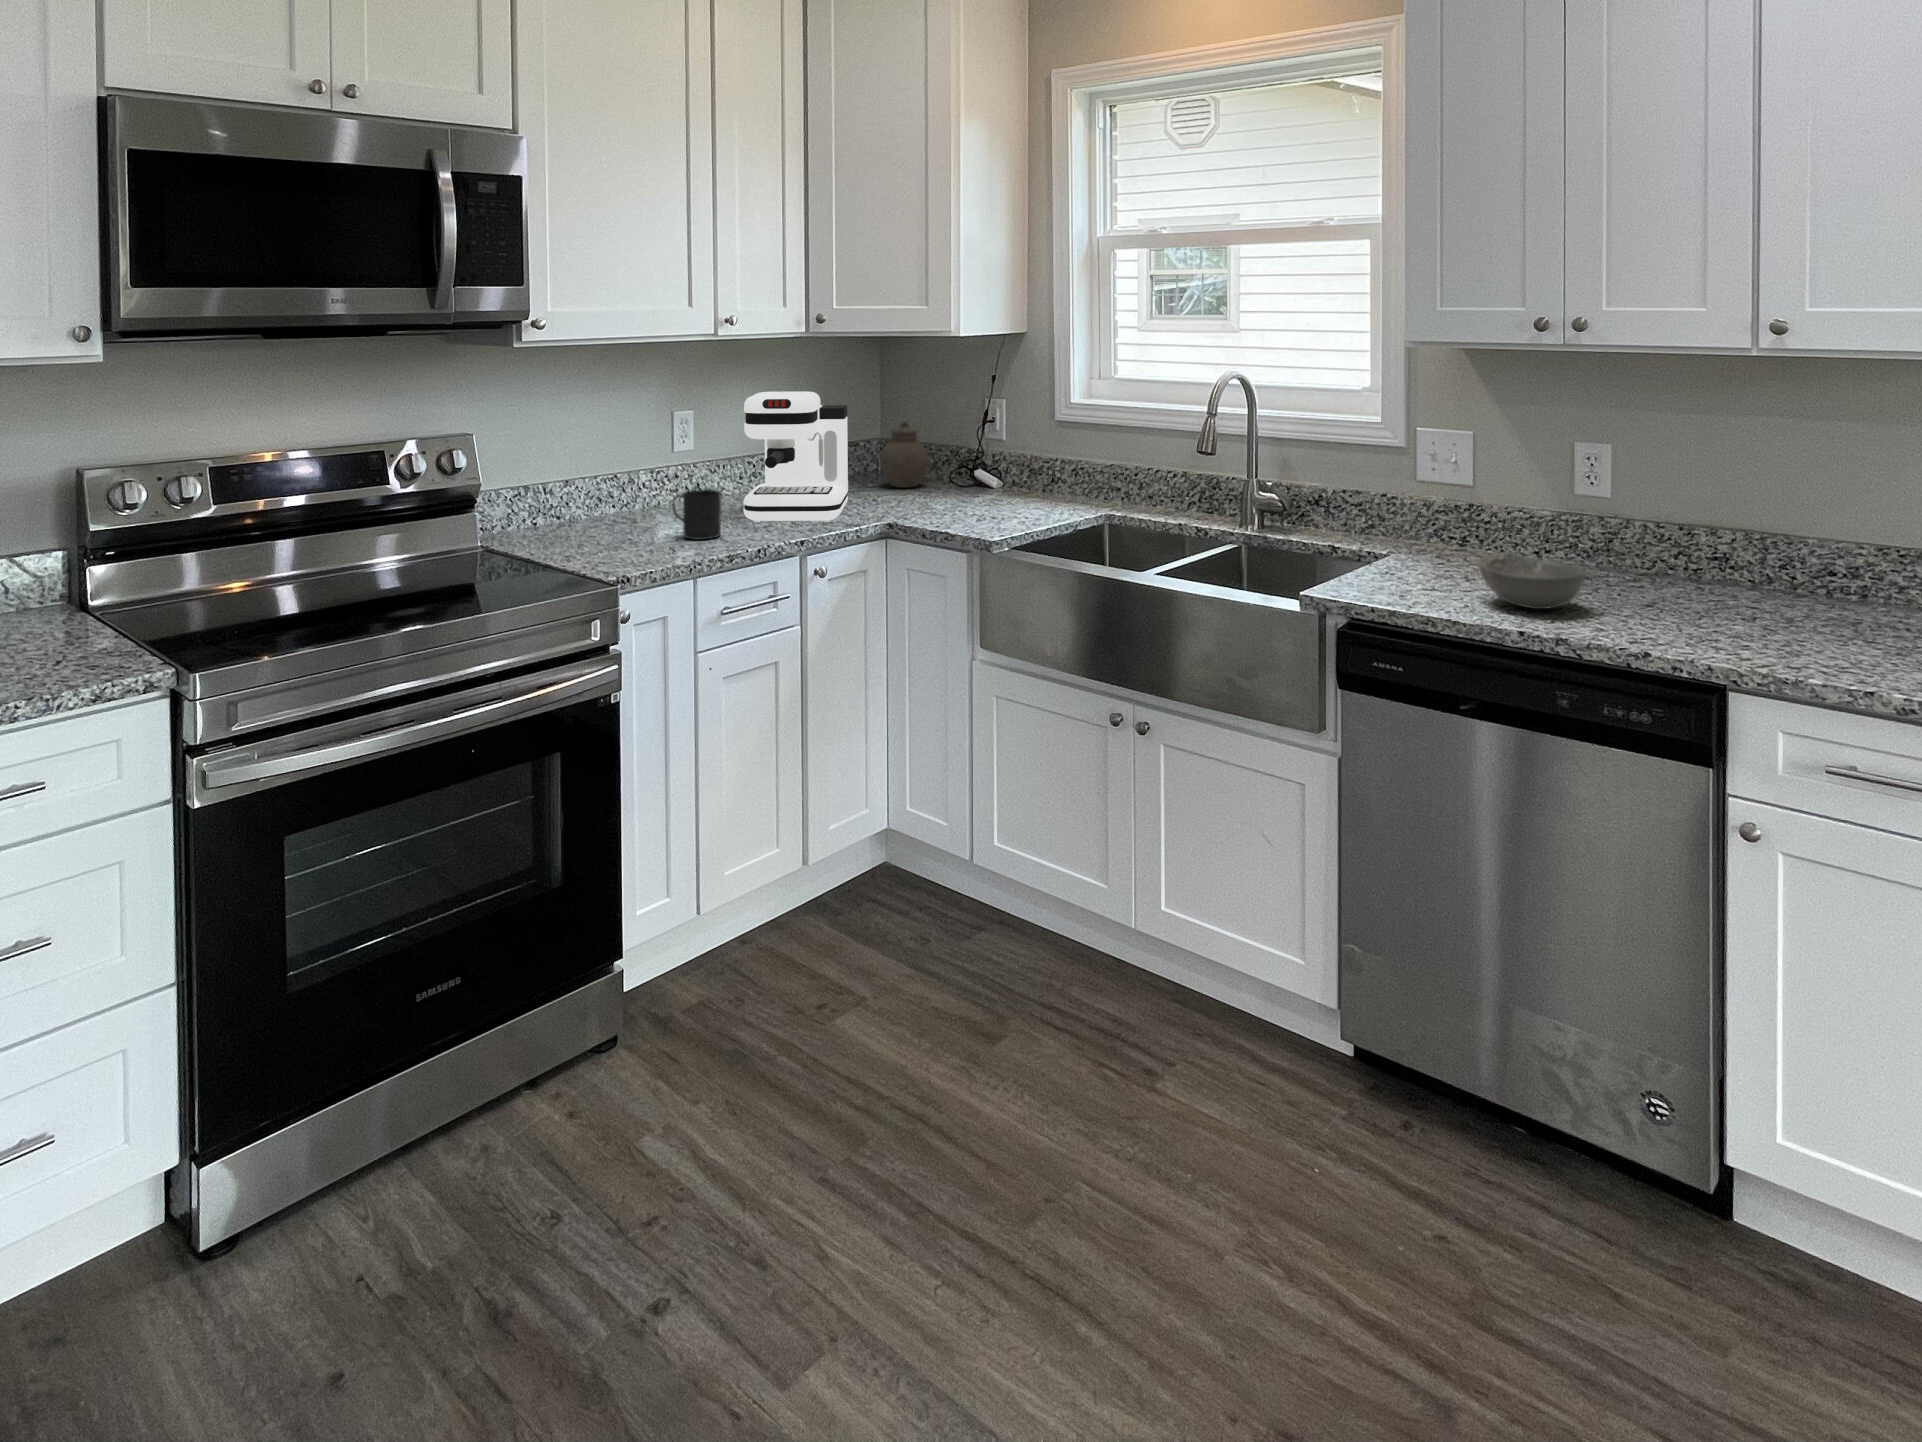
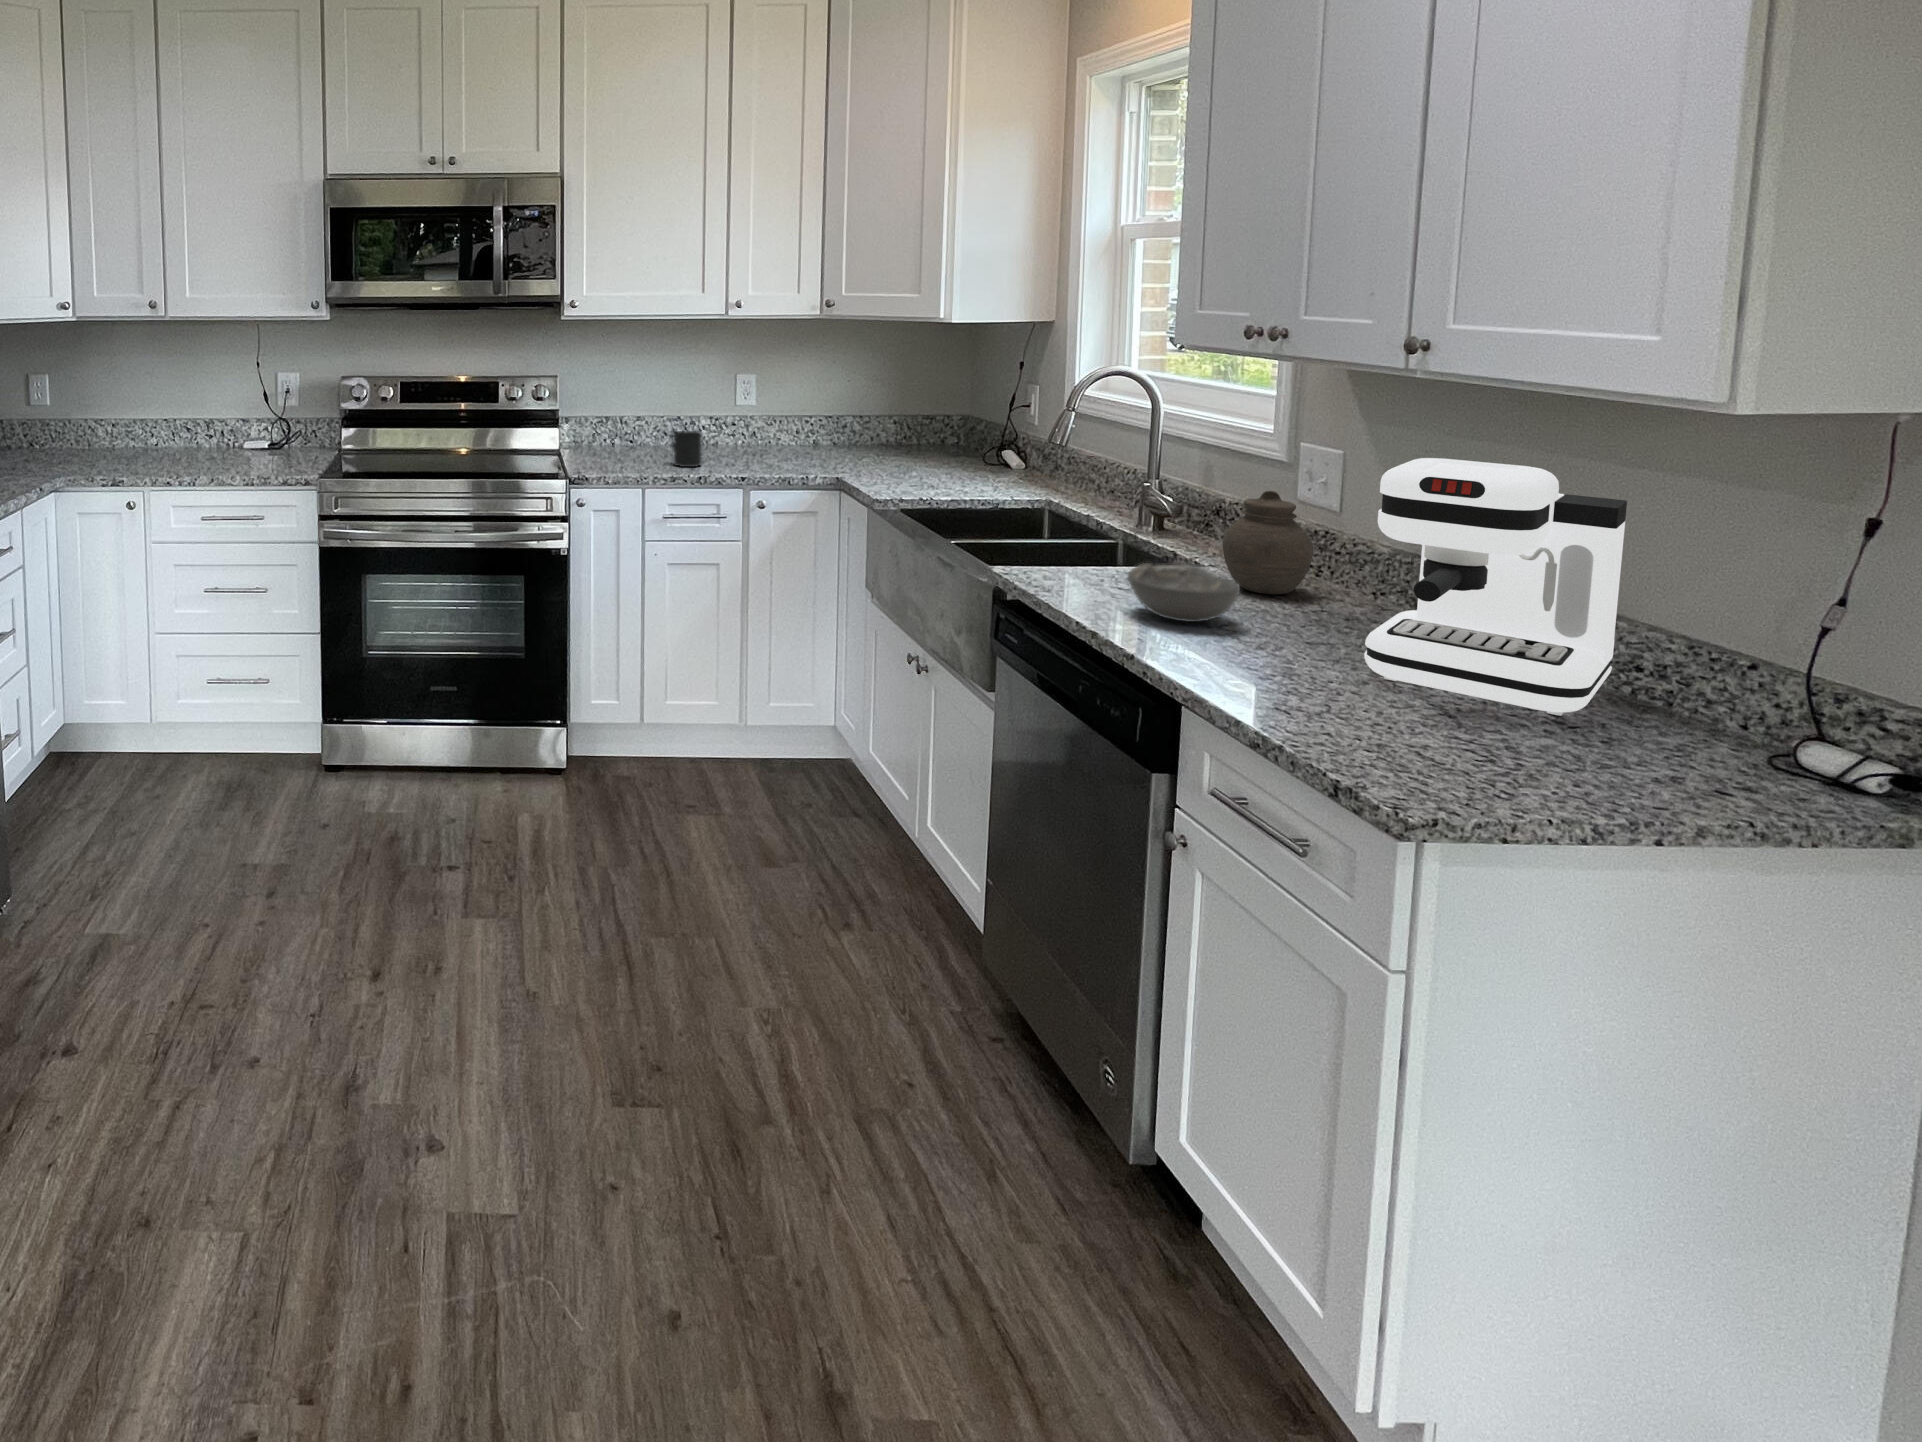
coffee maker: present [744,391,848,523] -> present [1364,458,1627,716]
jar: present [881,422,928,488] -> present [1223,491,1313,594]

